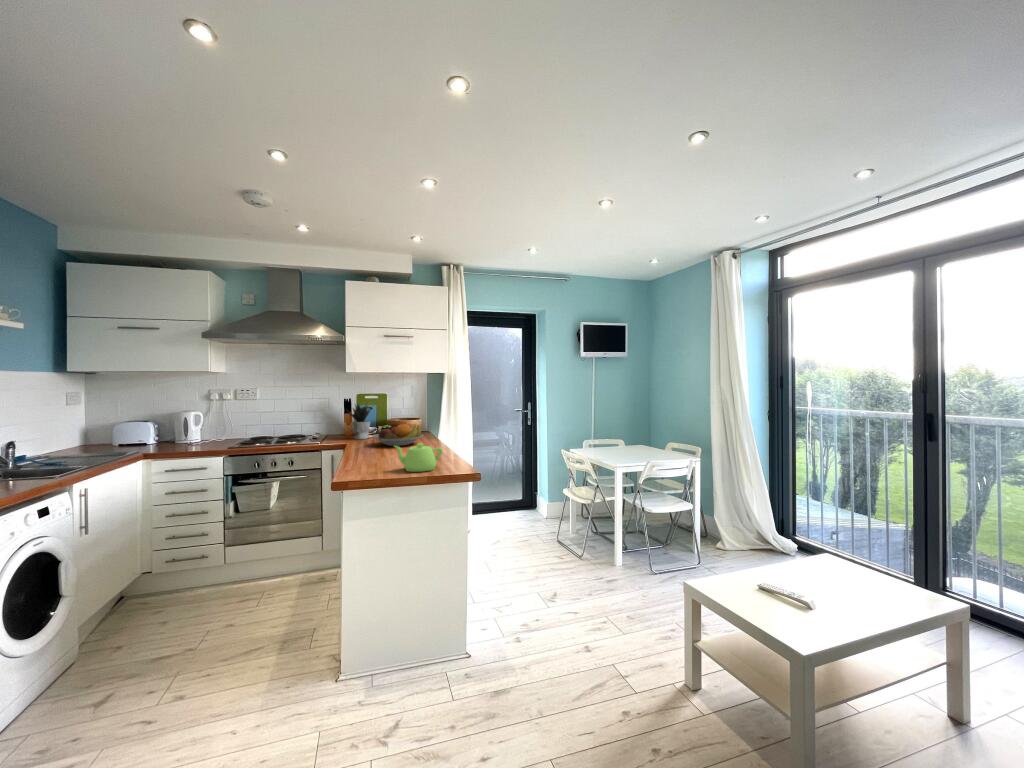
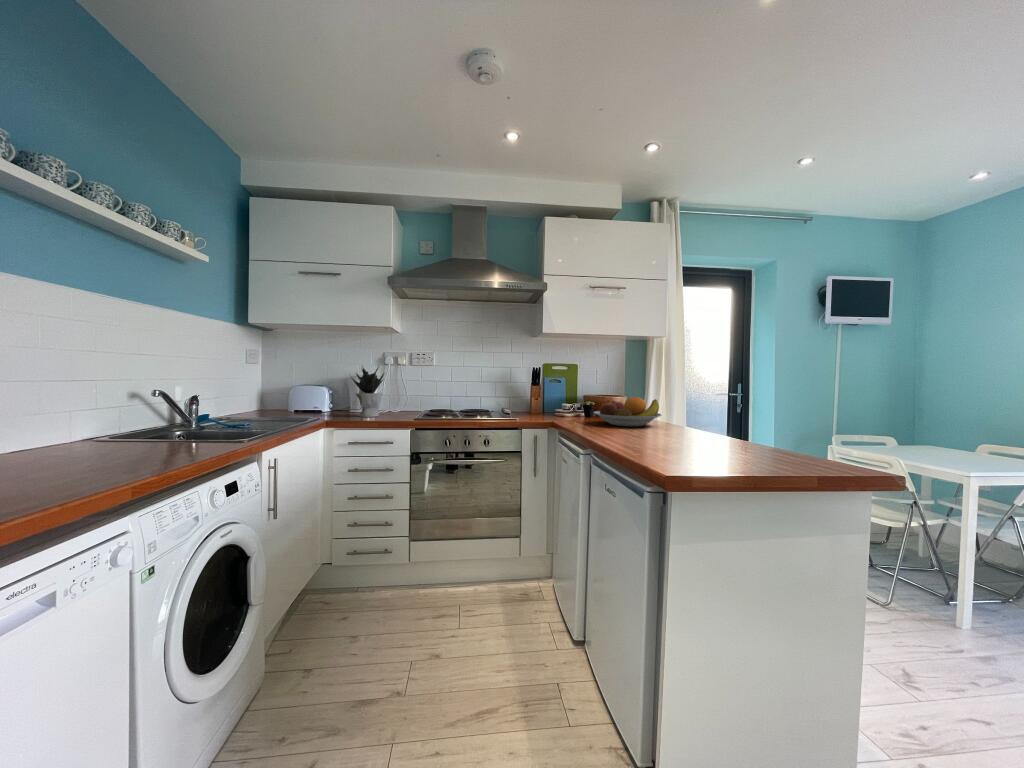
potted plant: present [349,405,372,439] -> present [351,366,384,417]
teapot: present [395,443,442,472] -> none [724,418,808,467]

